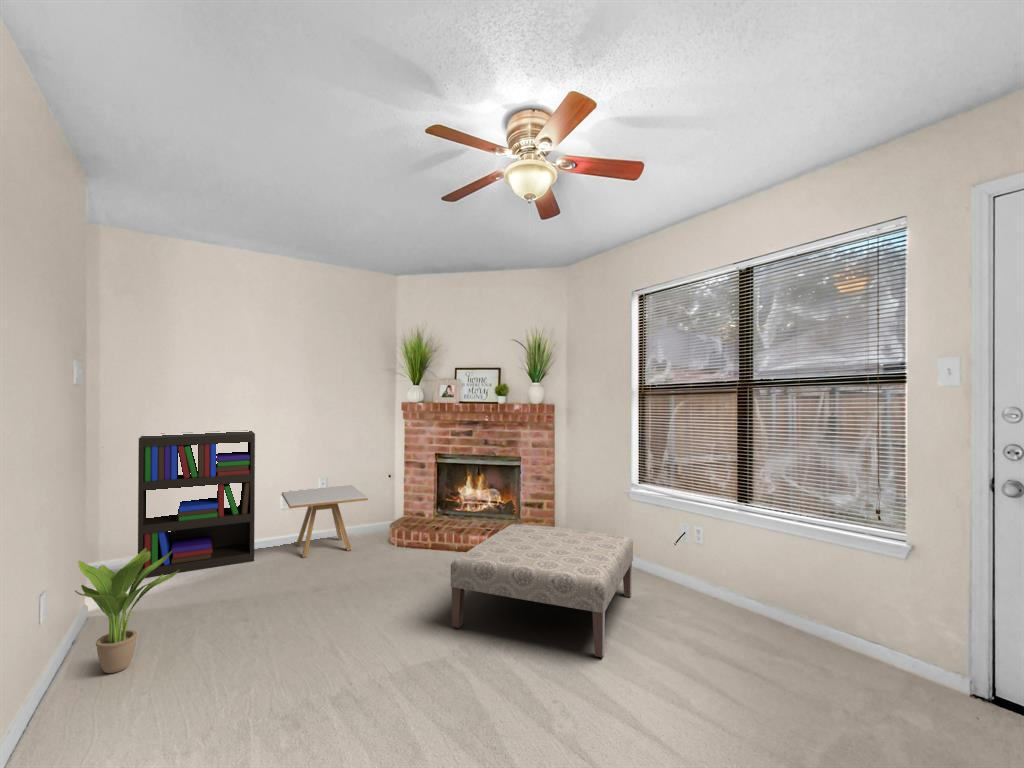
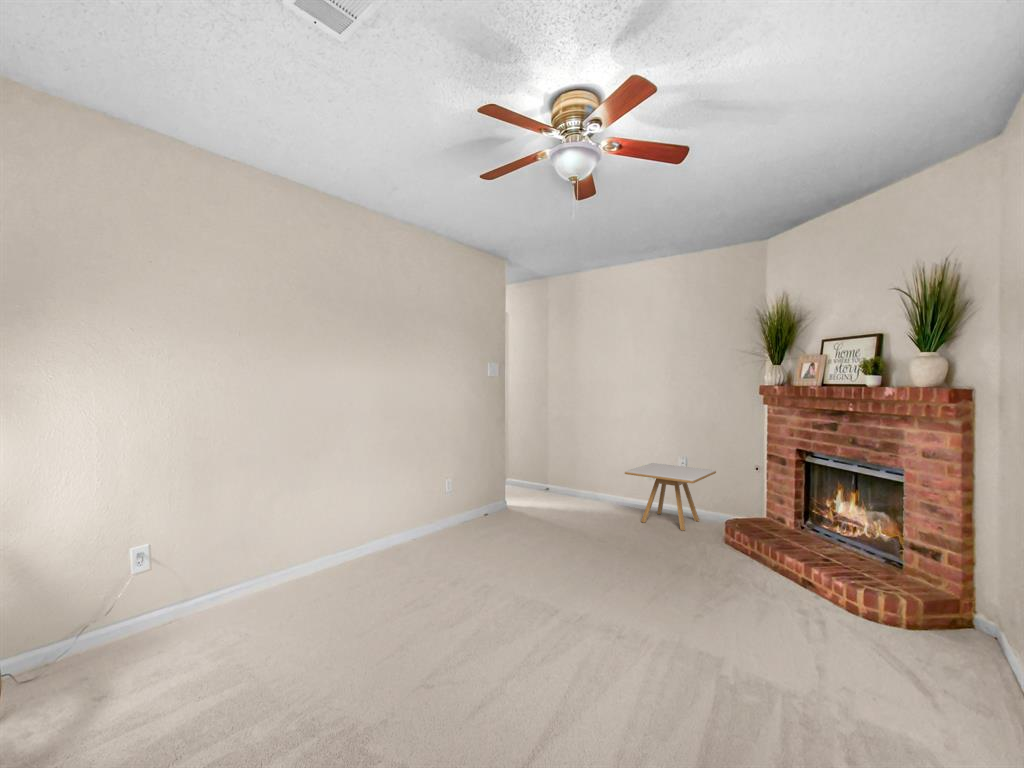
bookshelf: present [138,430,255,577] -> none [548,405,630,513]
ottoman: present [451,524,633,657] -> none [604,541,905,742]
potted plant: present [75,548,180,673] -> none [429,465,483,535]

